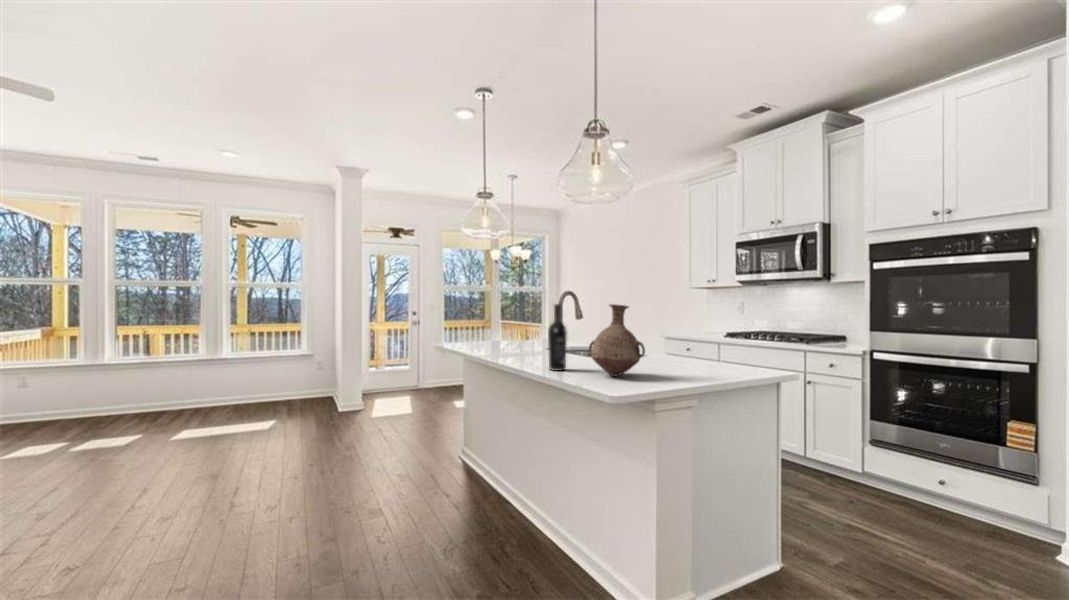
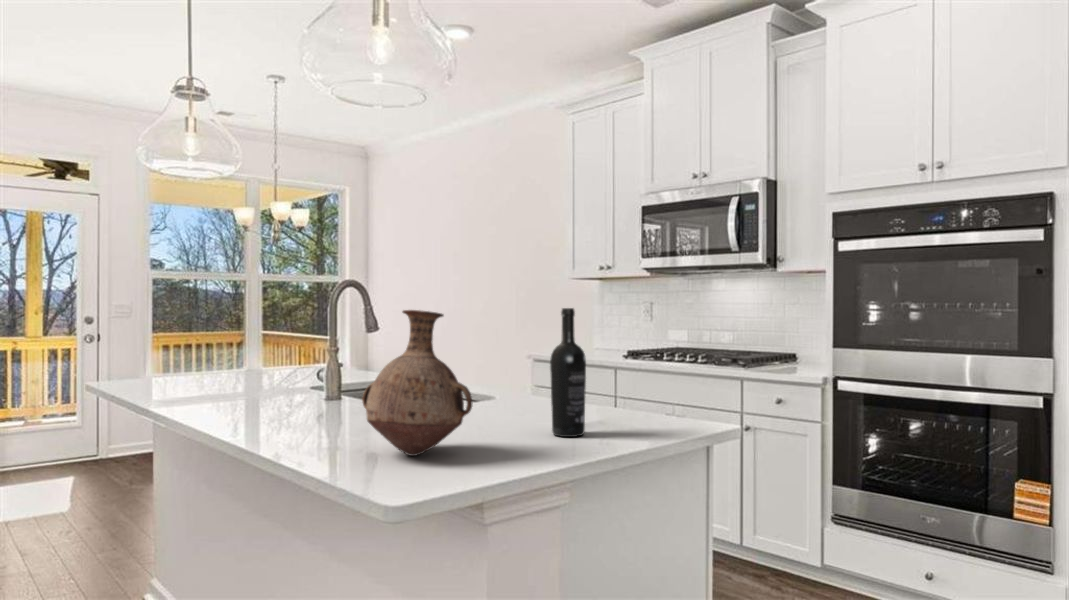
wine bottle: present [548,304,567,371] -> present [550,308,586,437]

